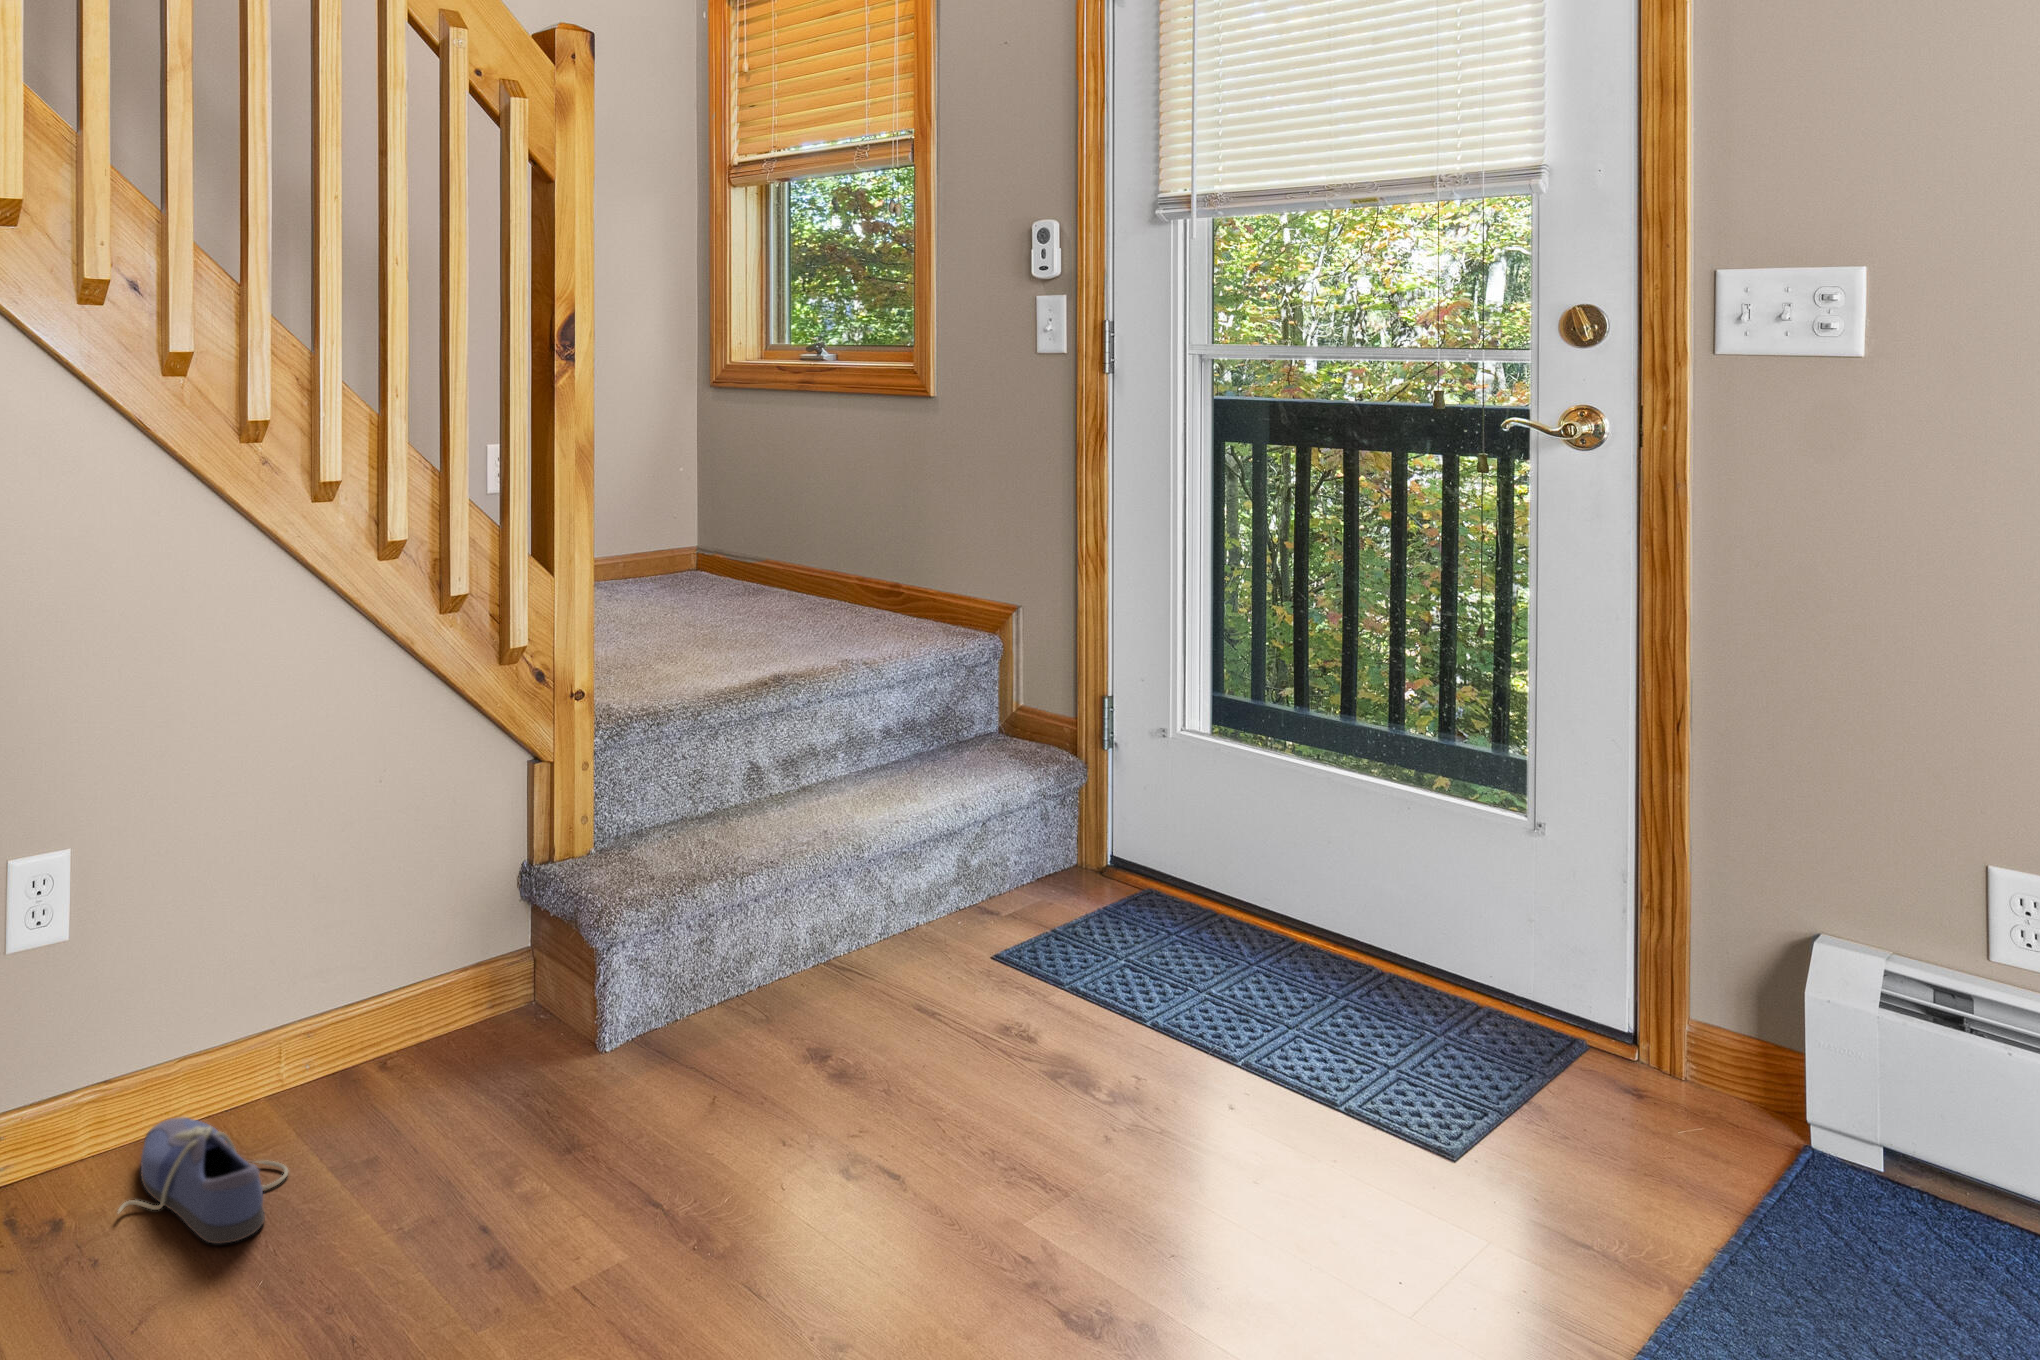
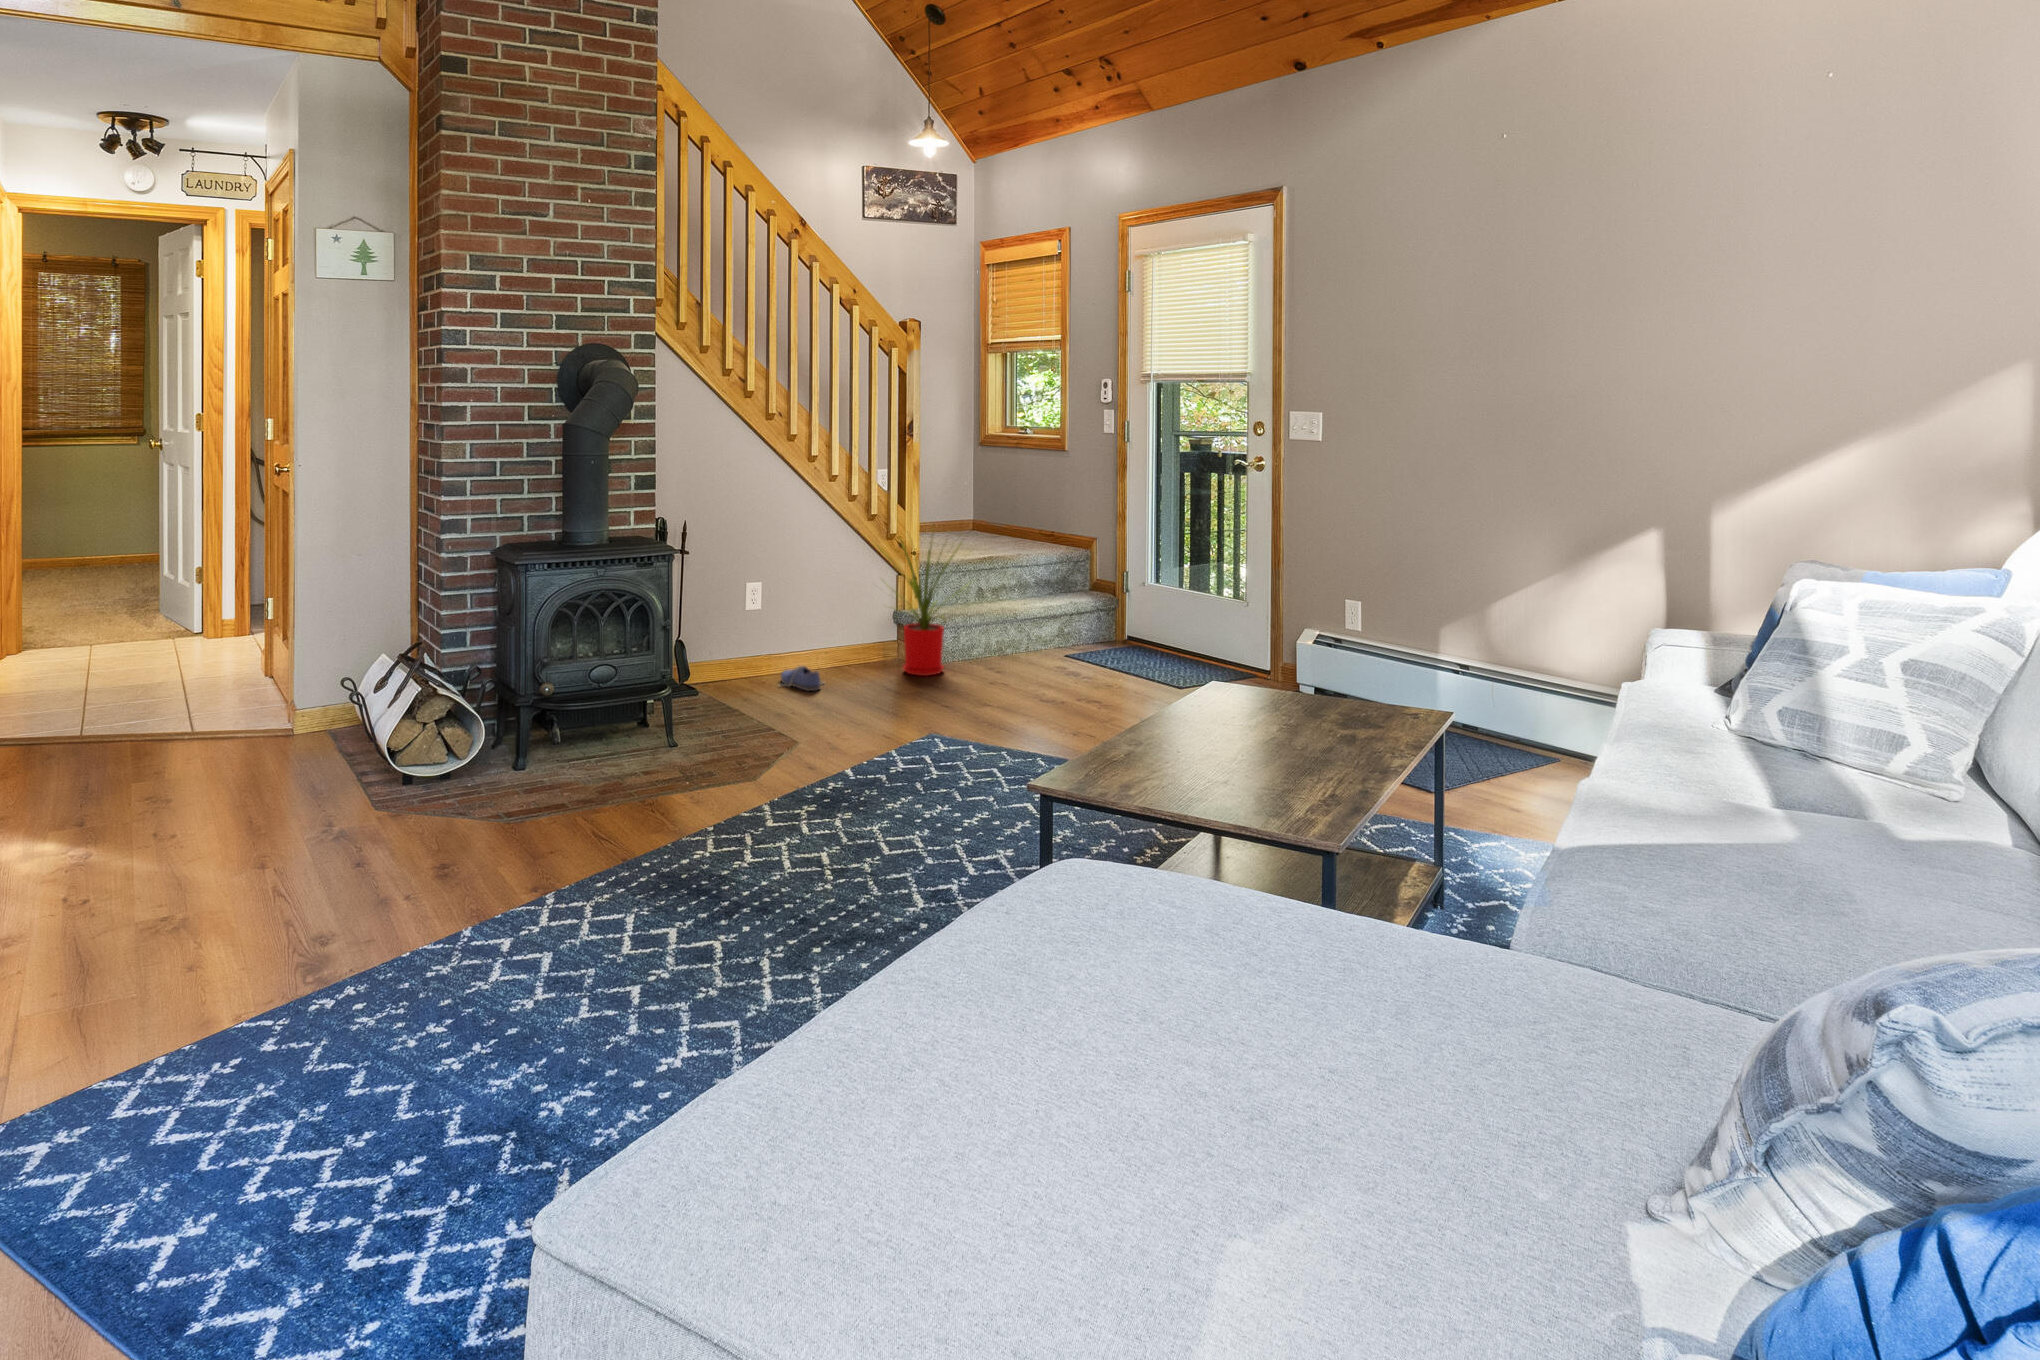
house plant: none [449,611,791,1101] -> present [877,524,965,676]

